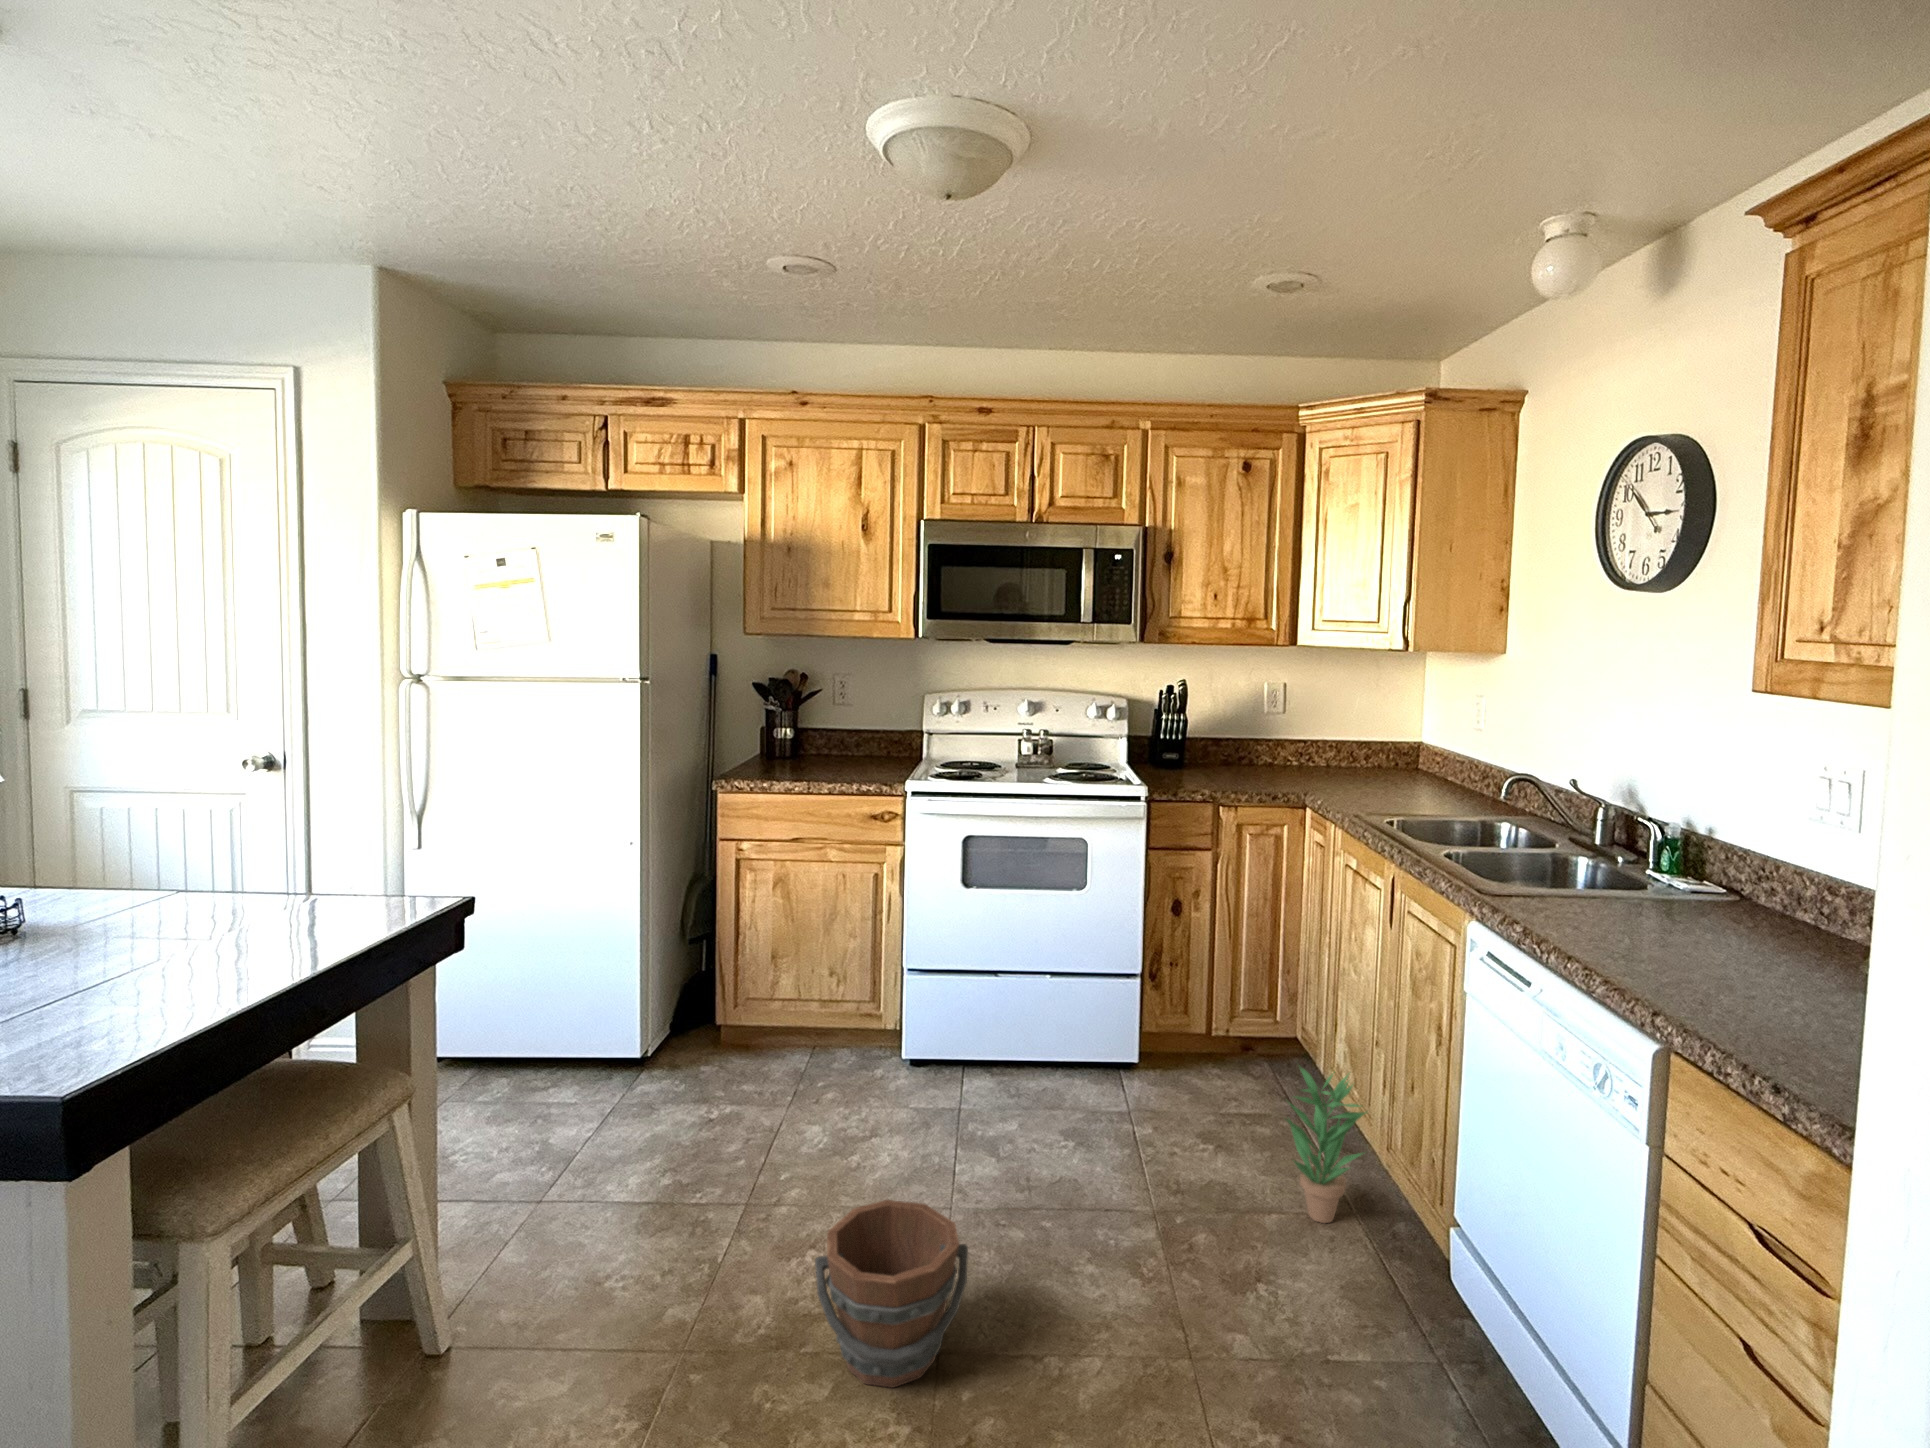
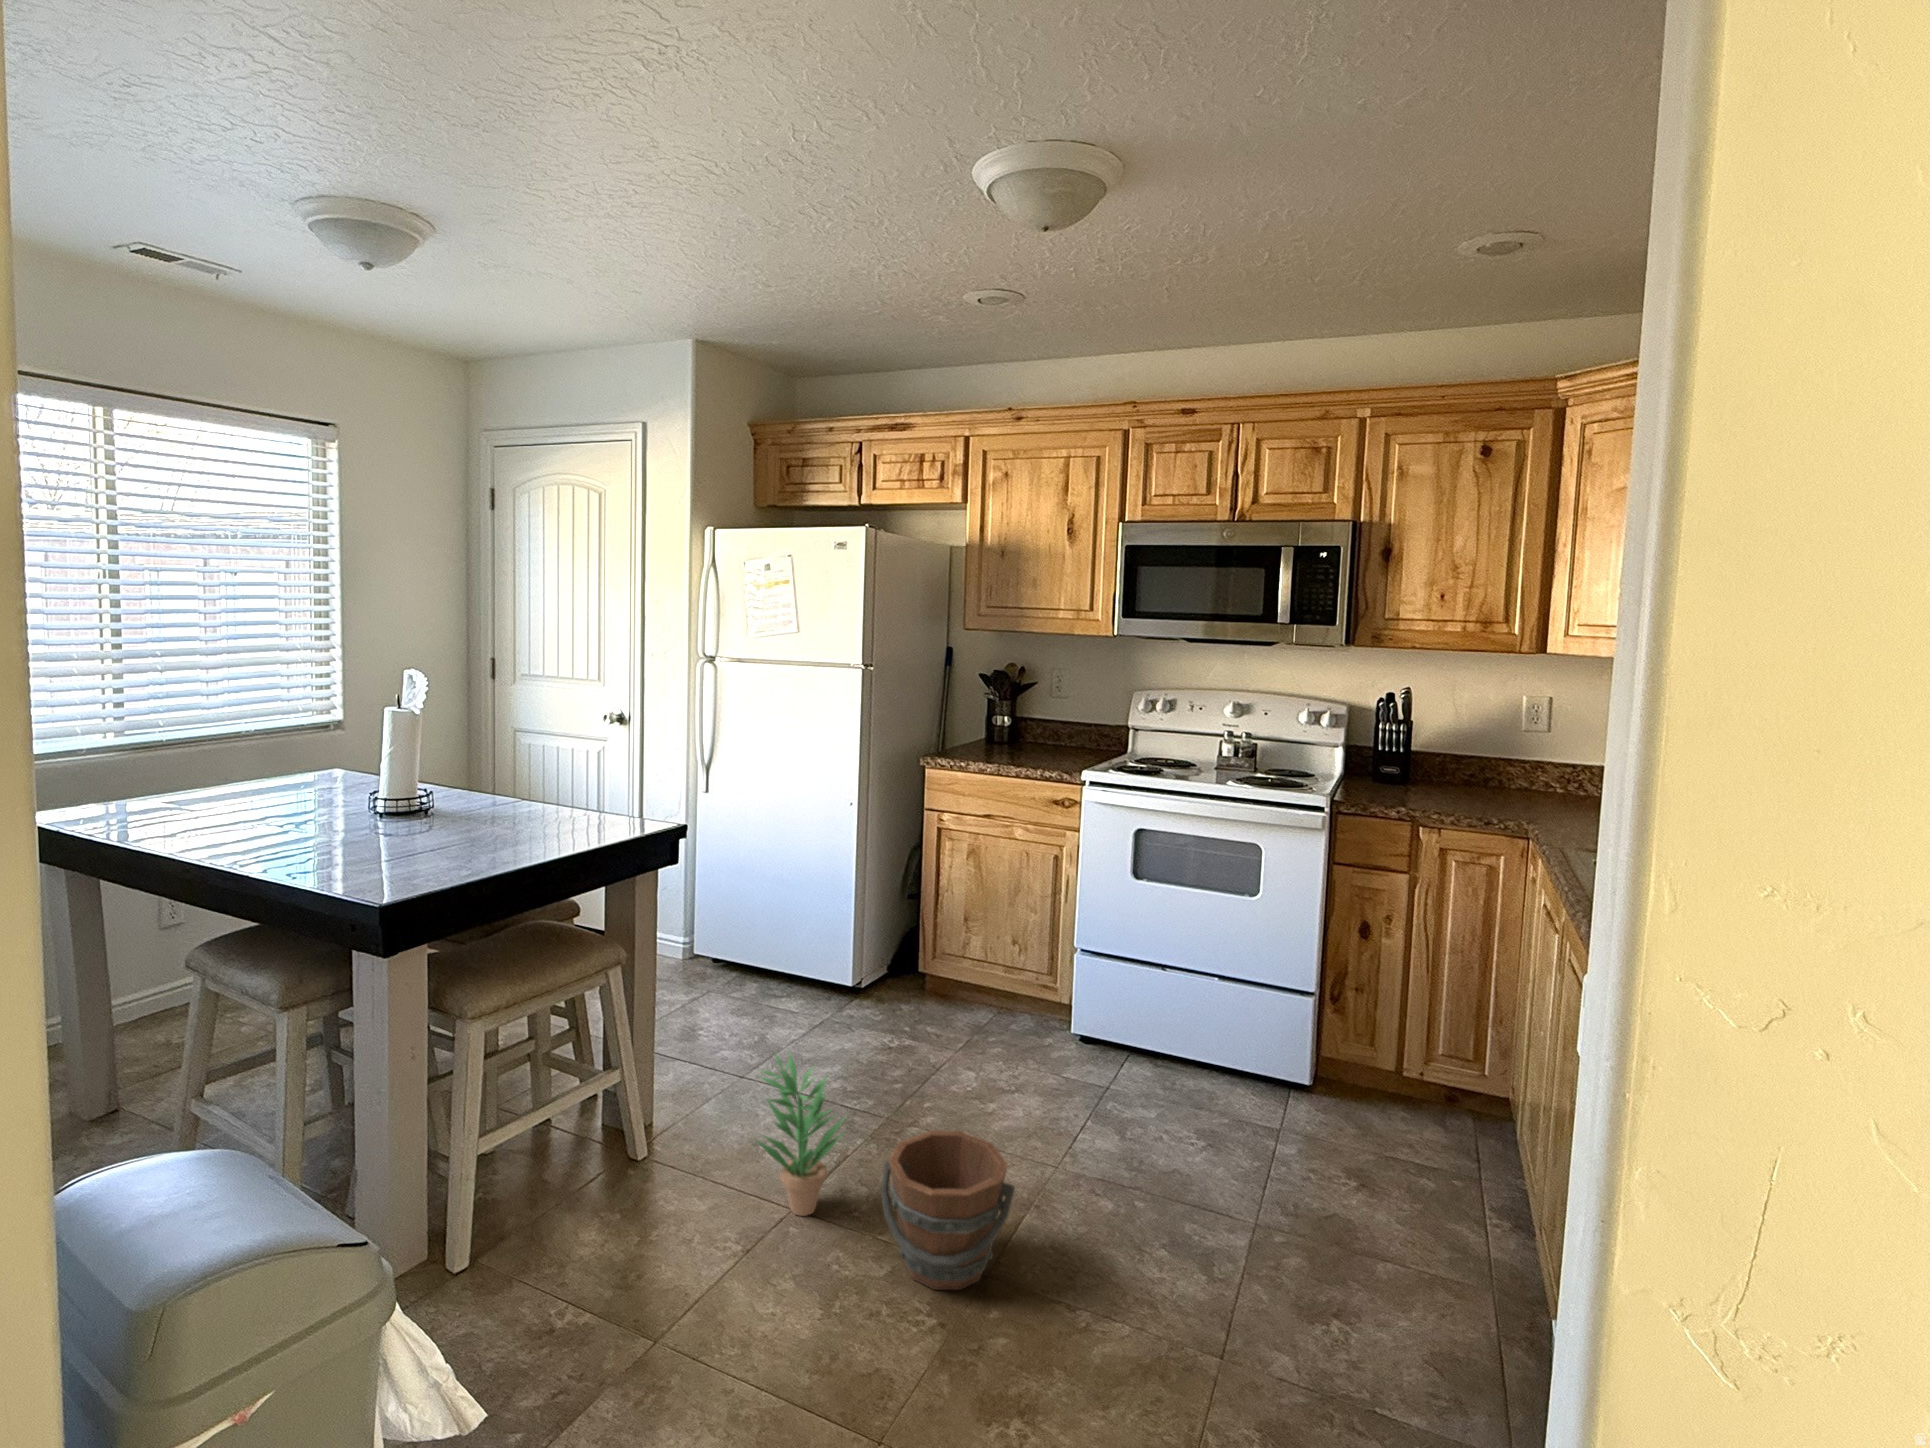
potted plant: present [1287,1068,1366,1223] -> present [757,1053,844,1216]

